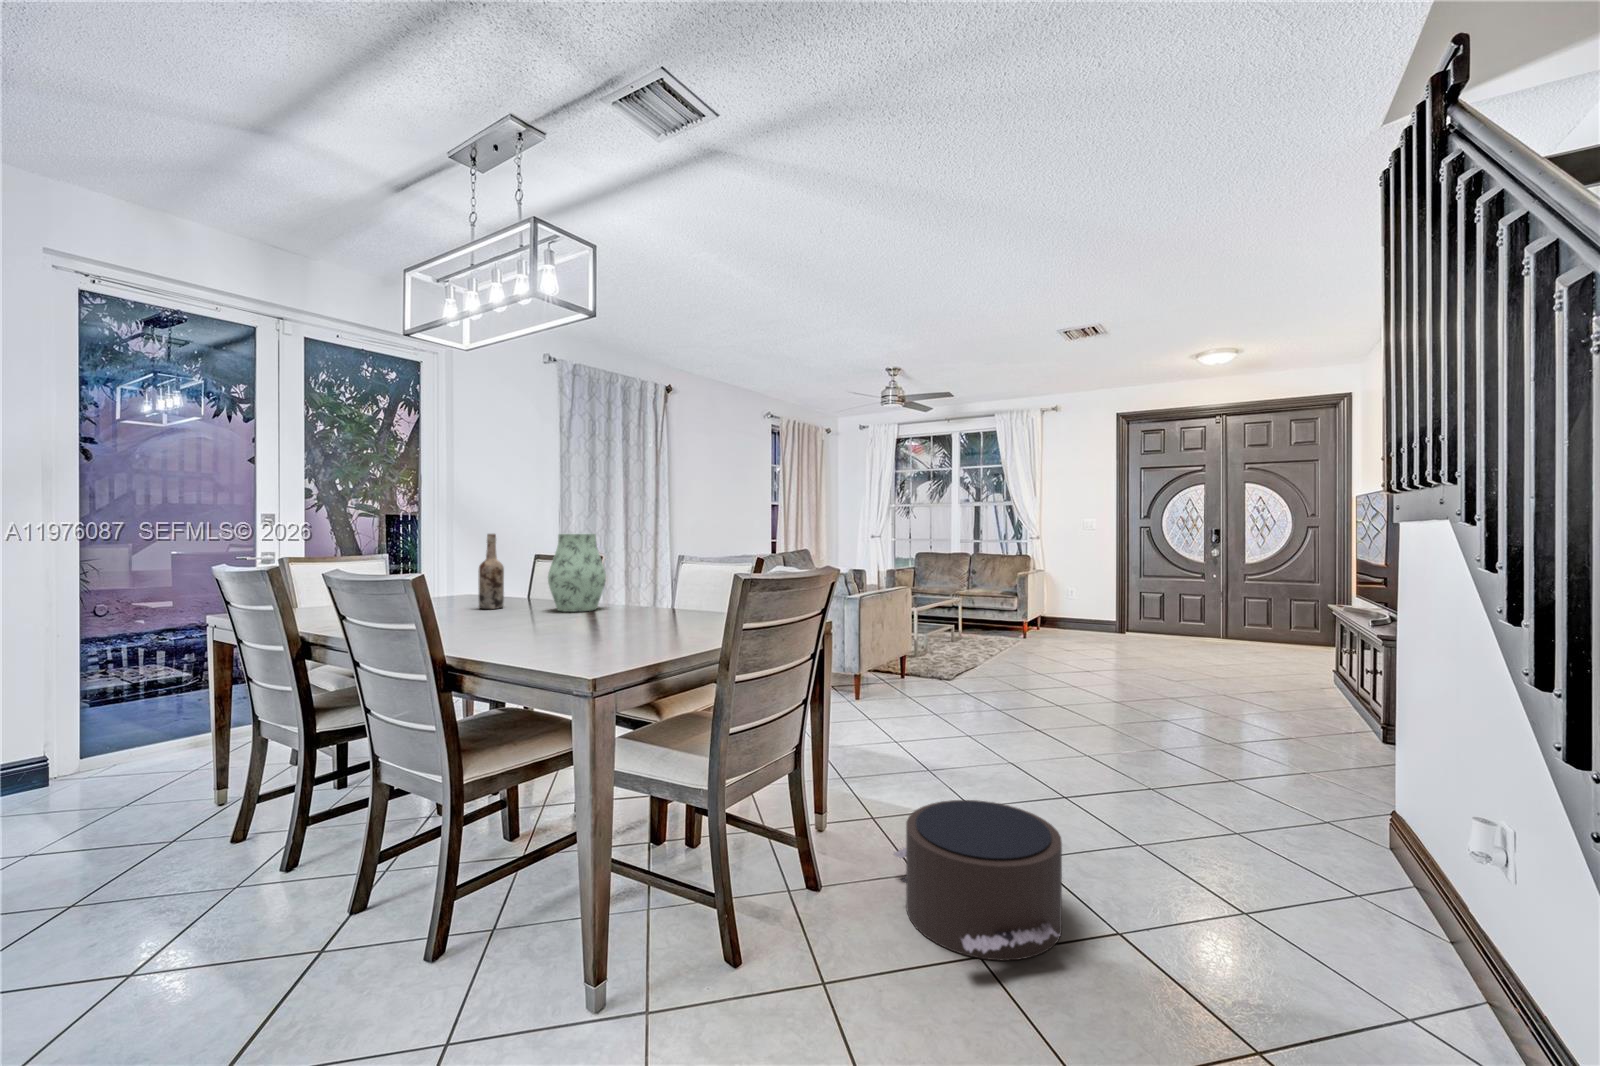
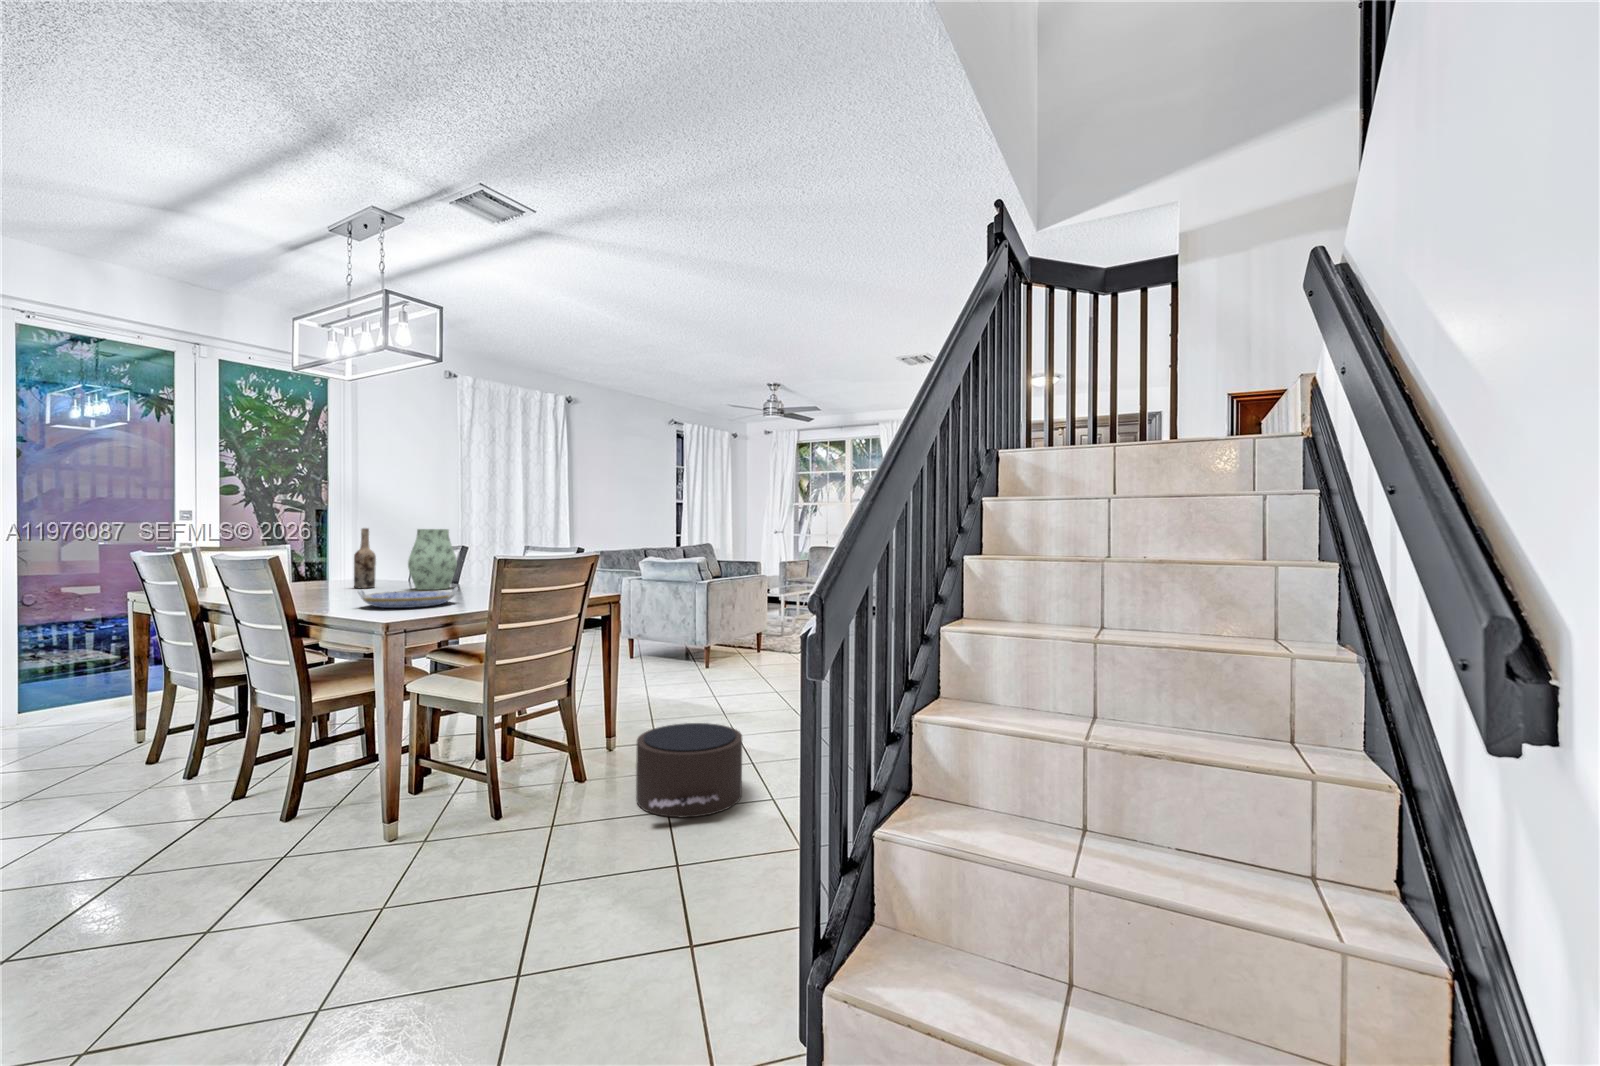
serving tray: none [516,612,644,645] -> present [358,587,458,608]

